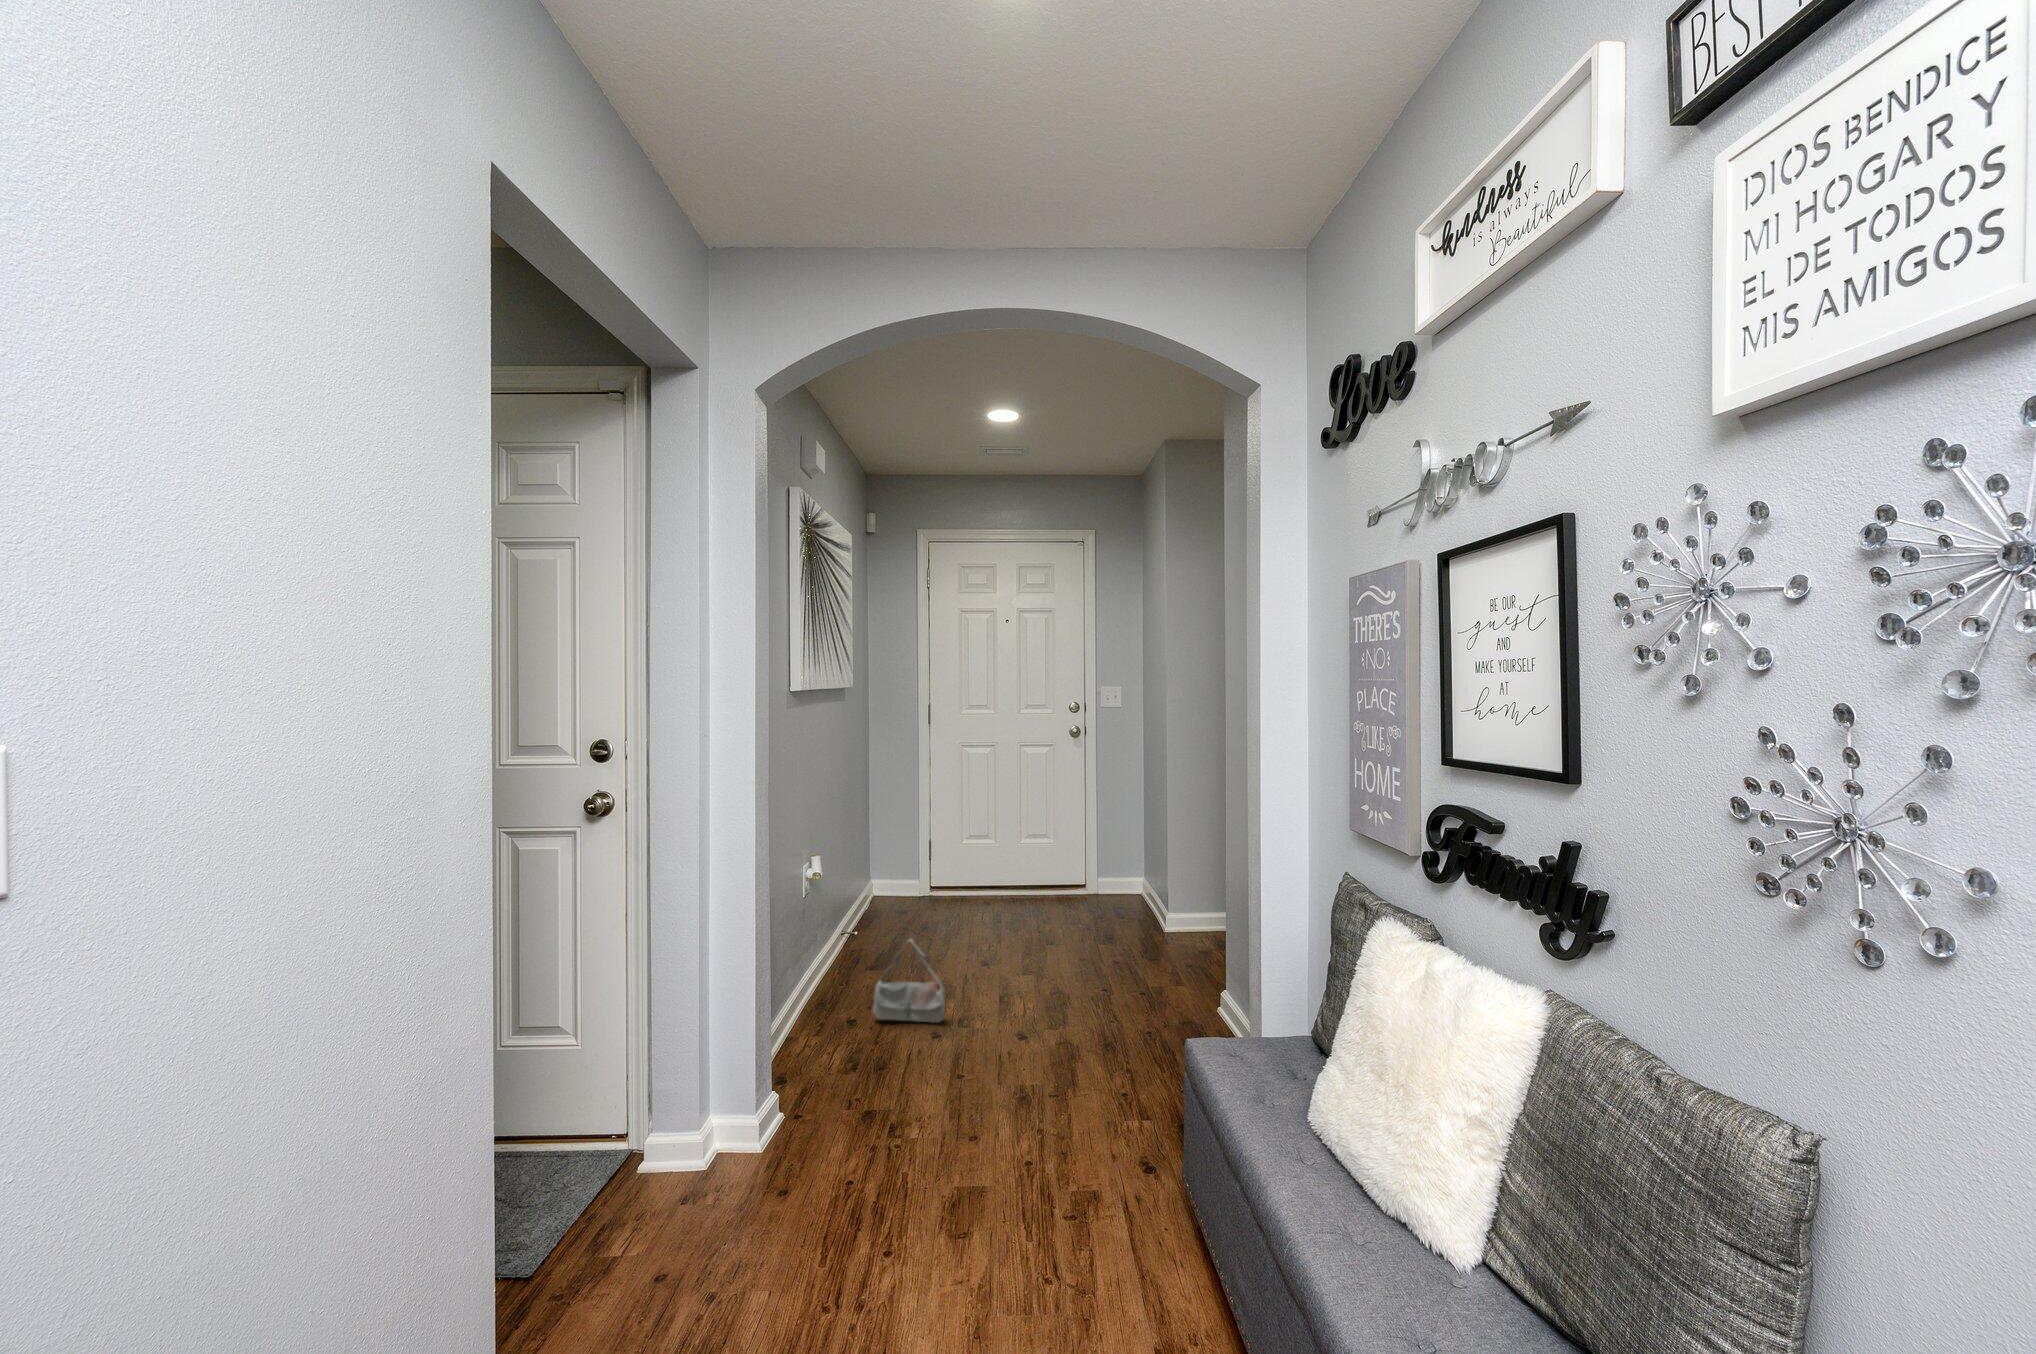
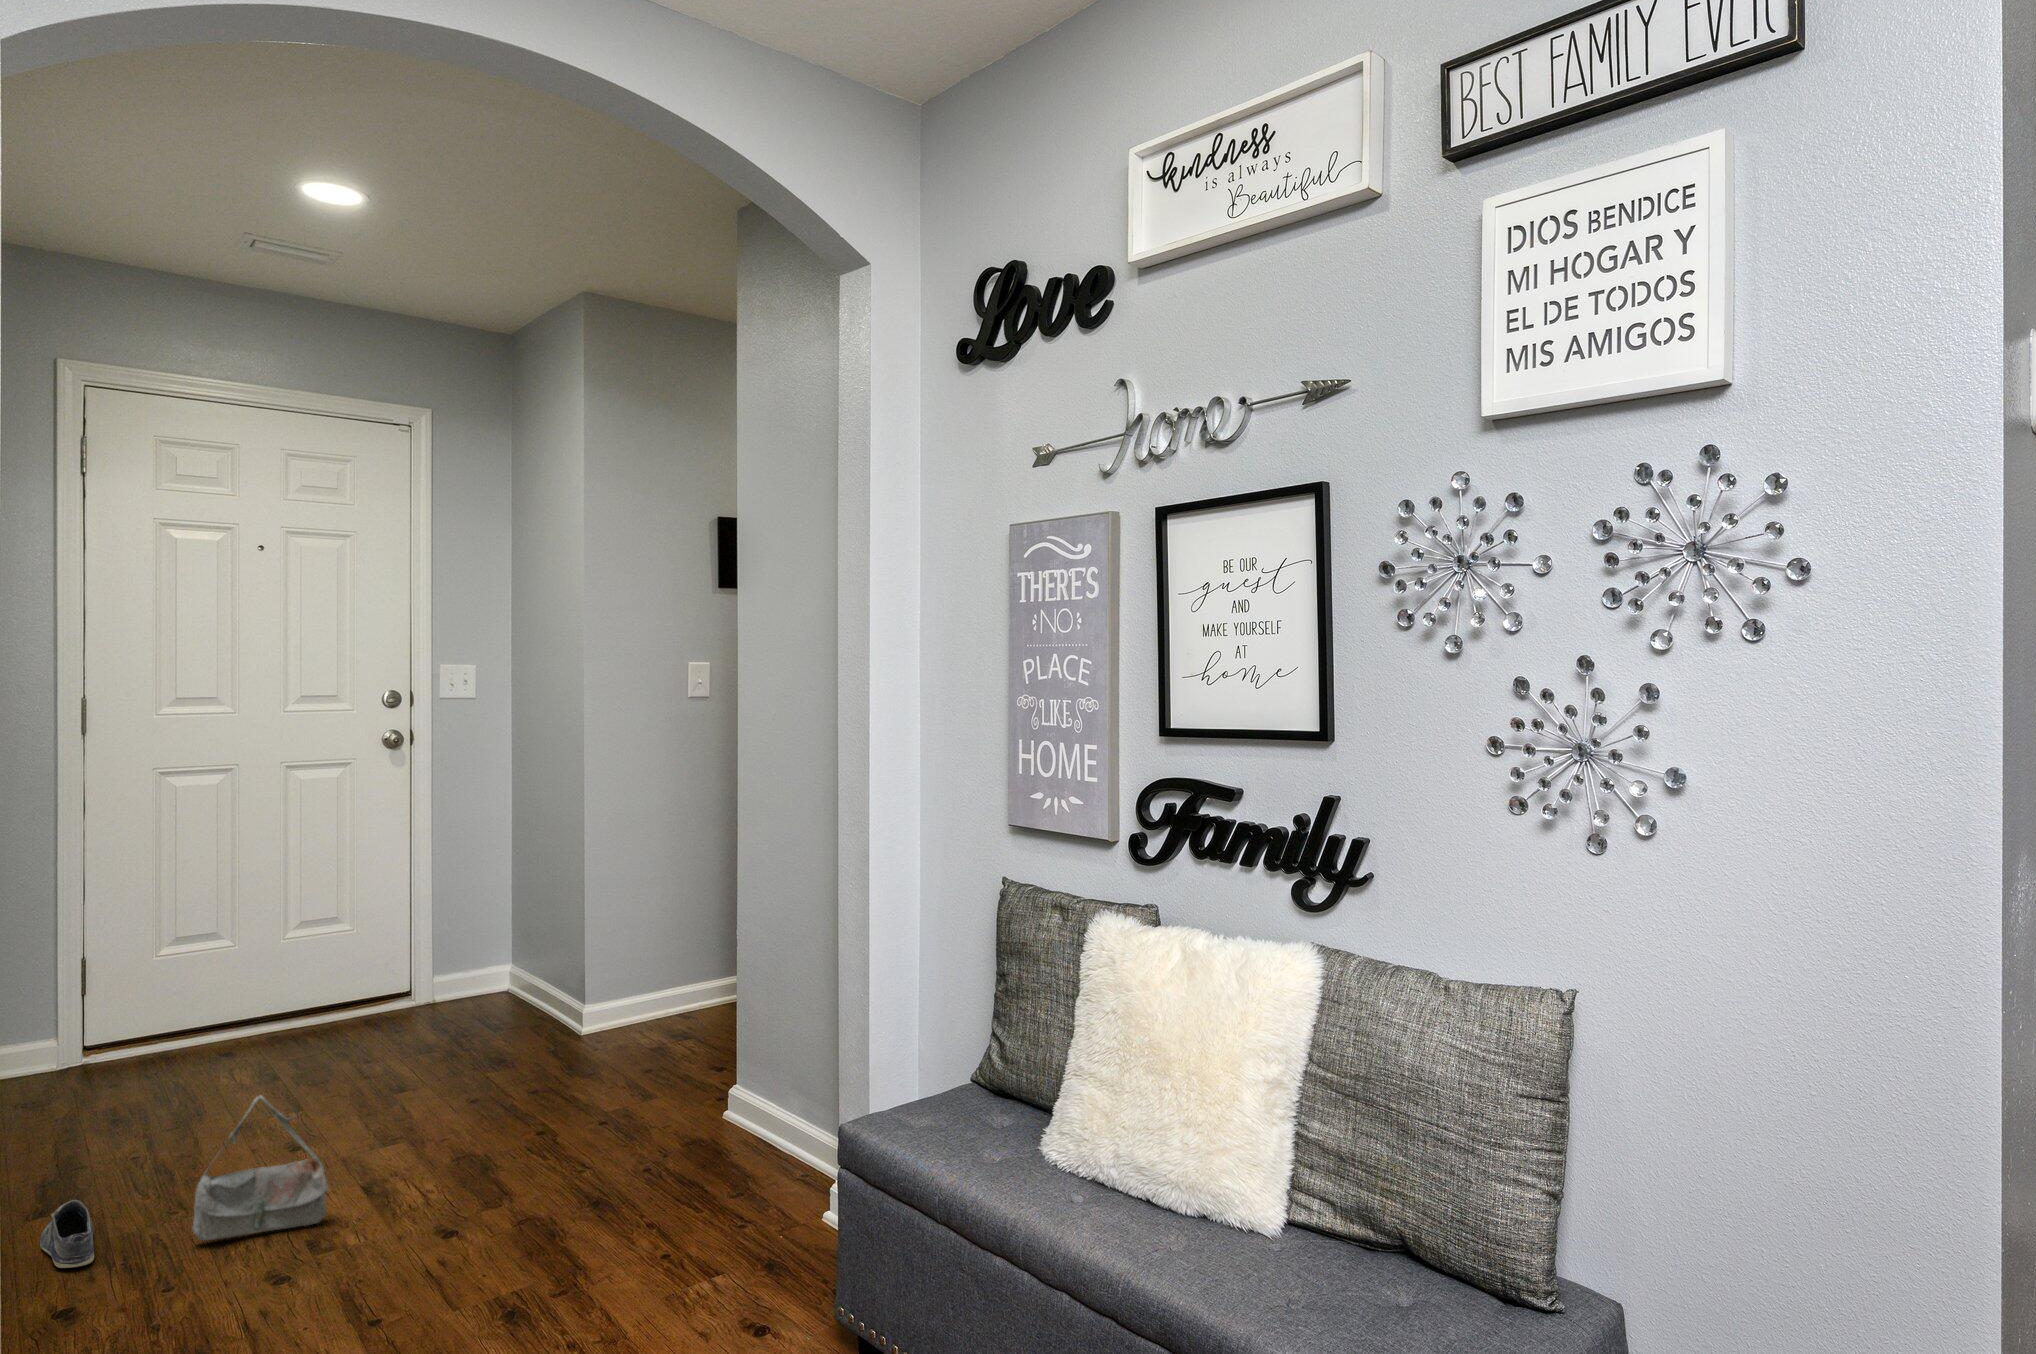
shoe: none [807,980,839,1019] -> present [40,1200,94,1268]

